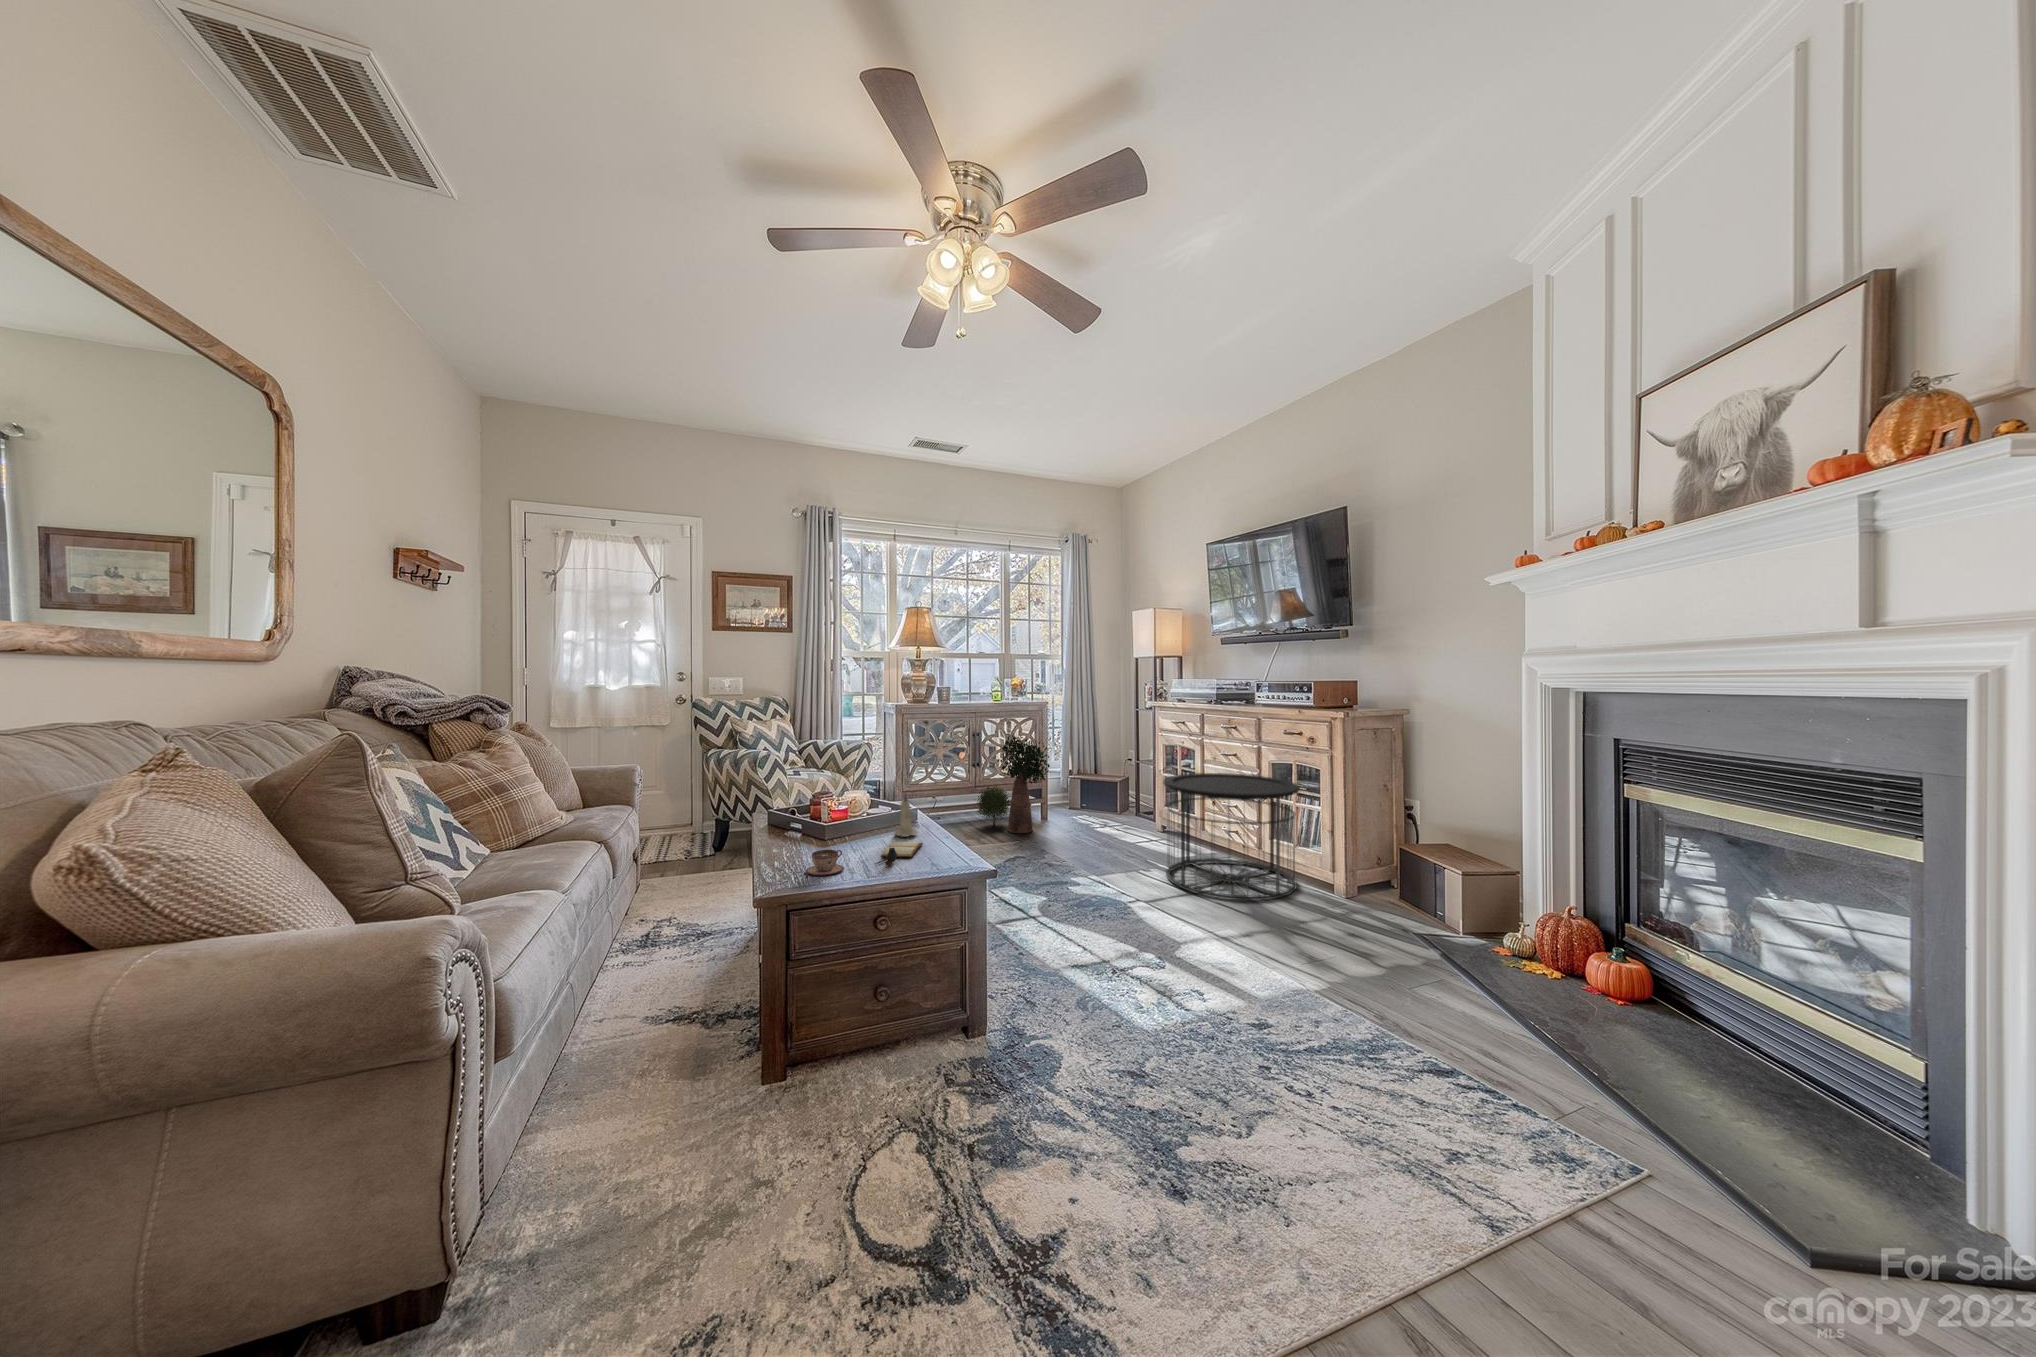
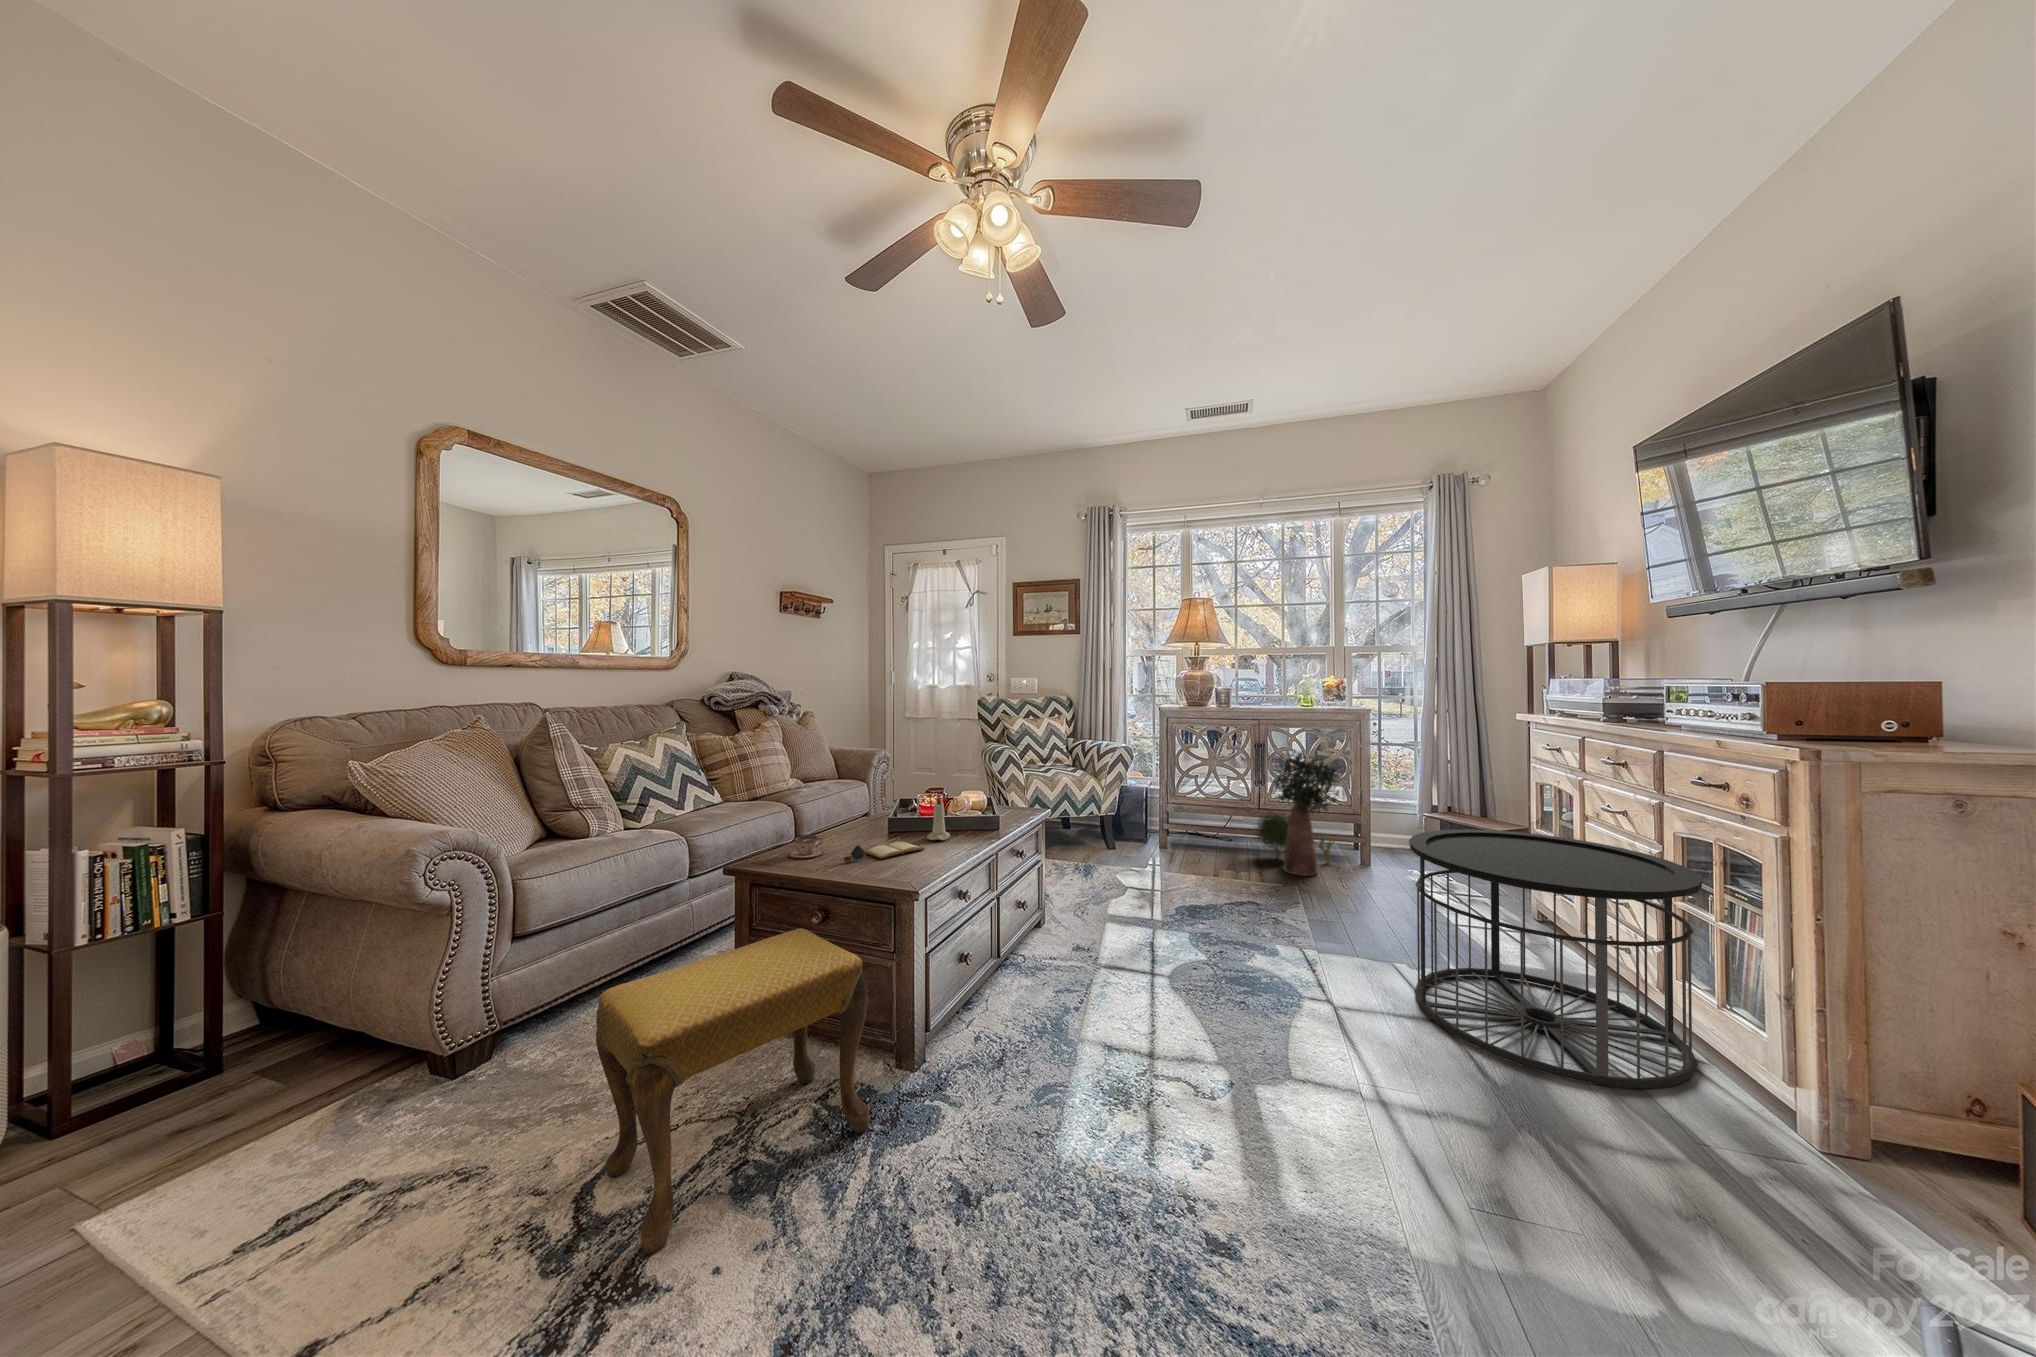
footstool: none [858,930,1023,1233] -> present [596,928,869,1254]

